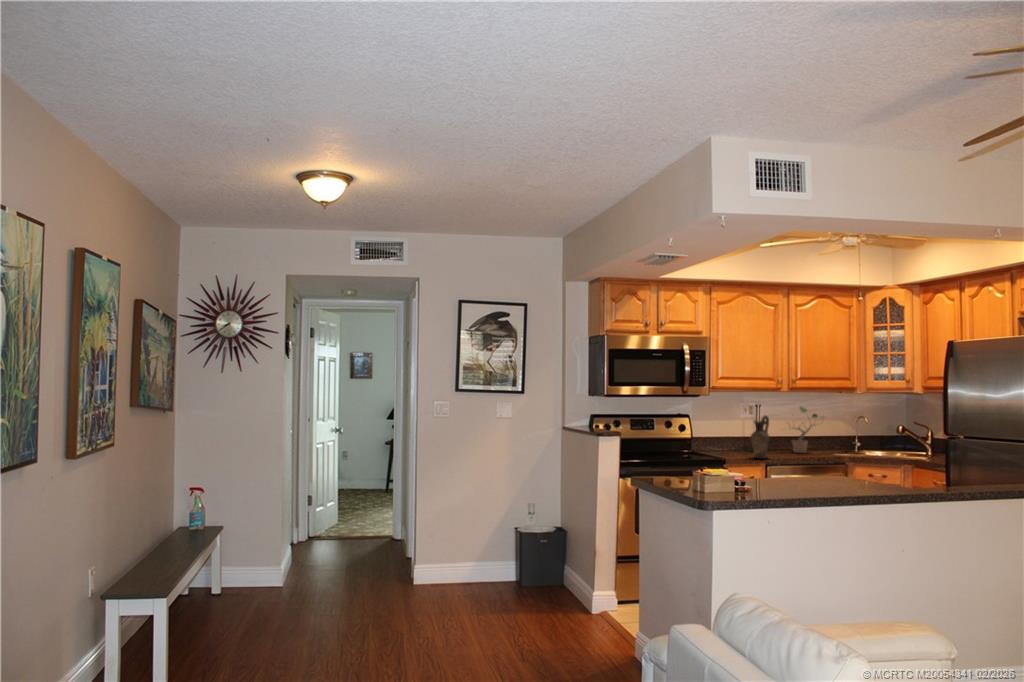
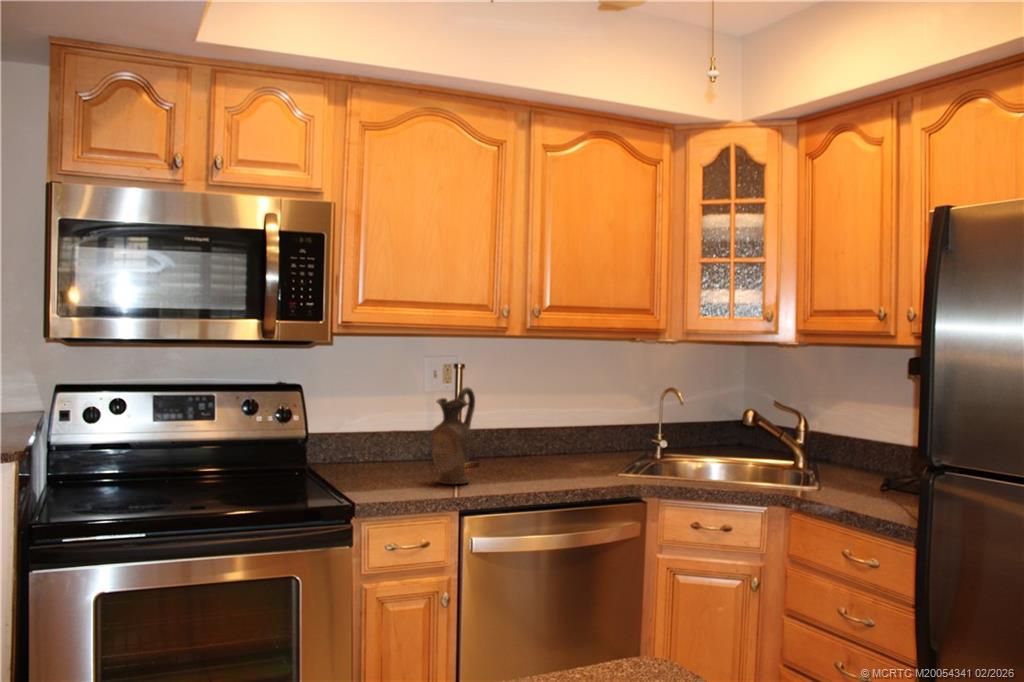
potted plant: present [792,407,825,453] -> none [510,366,603,468]

